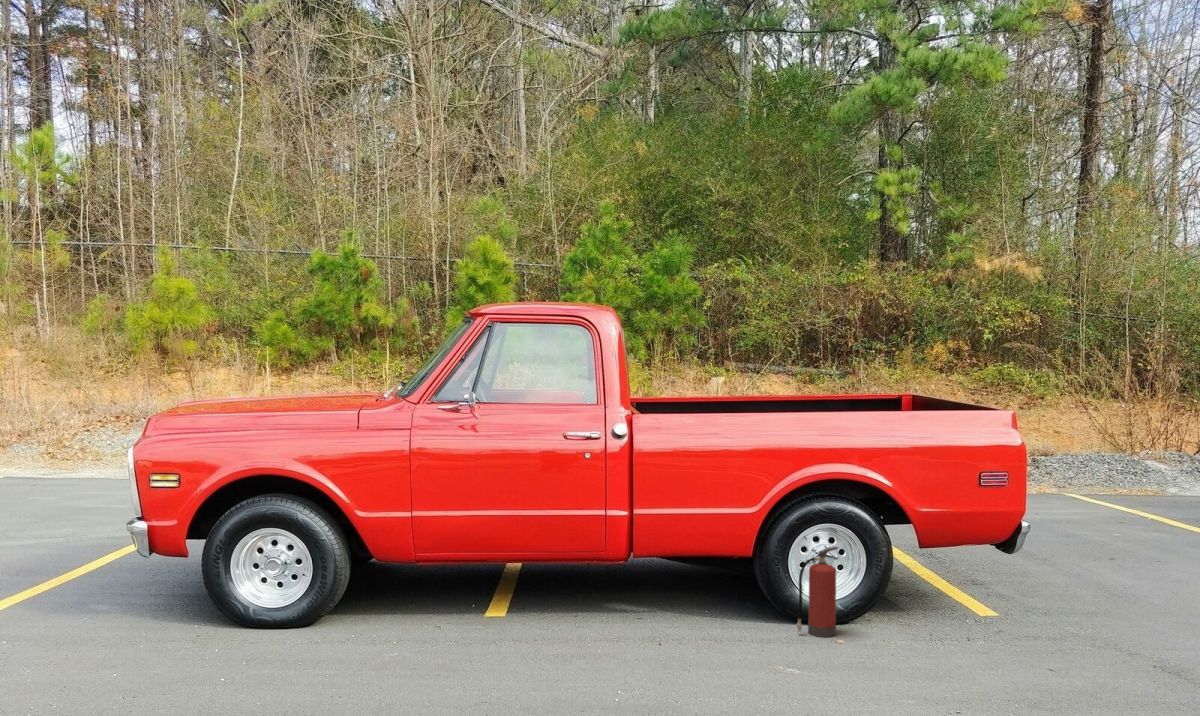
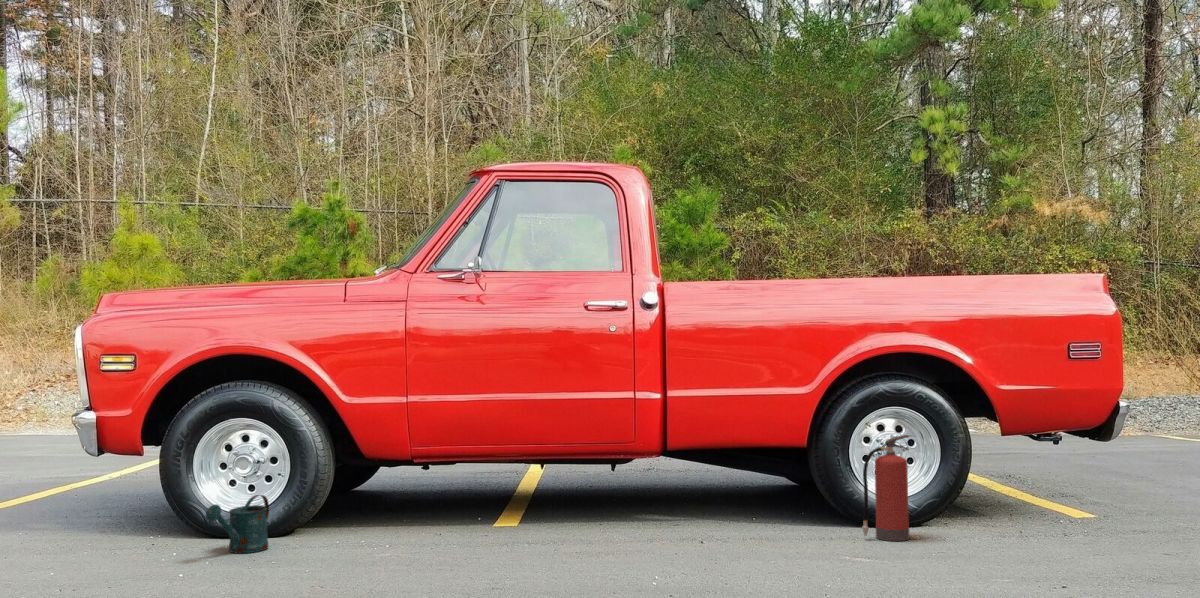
watering can: none [243,593,296,646] -> present [206,495,269,553]

